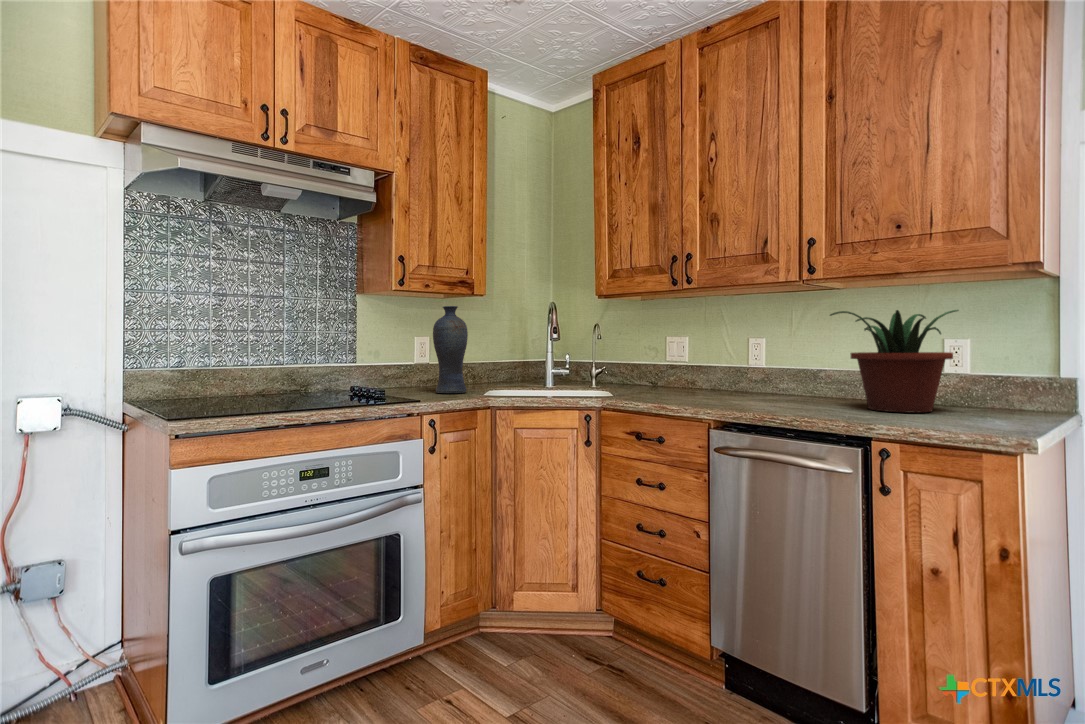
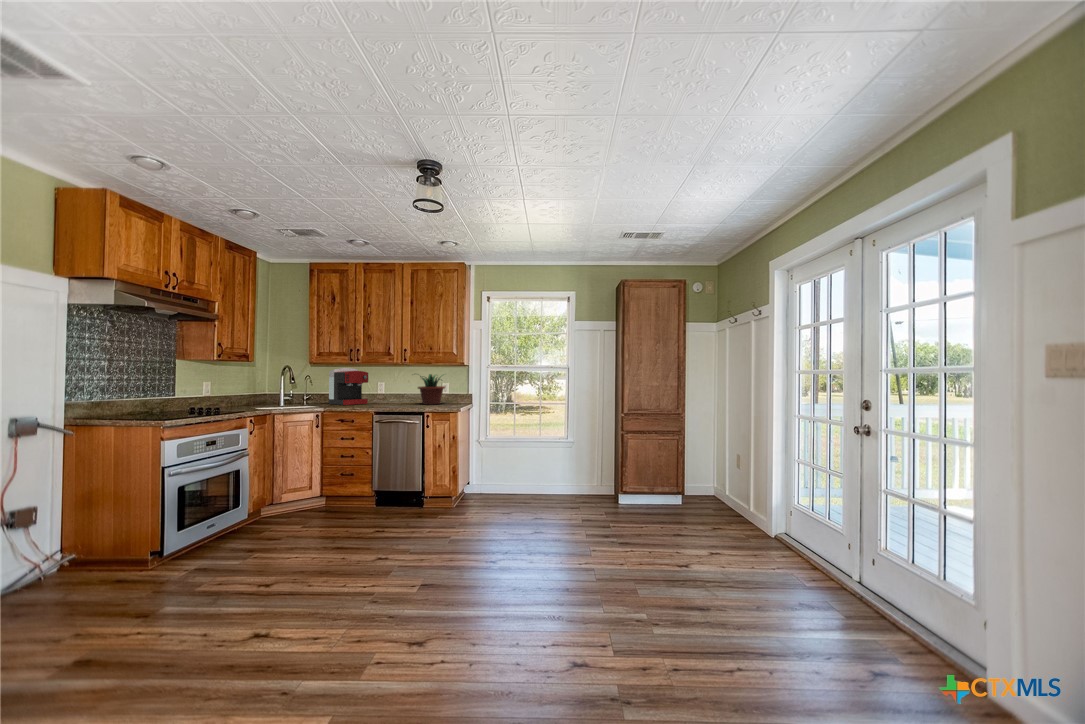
coffee maker: none [628,305,712,397] -> present [329,368,368,405]
vase: present [433,306,468,393] -> none [233,367,252,408]

